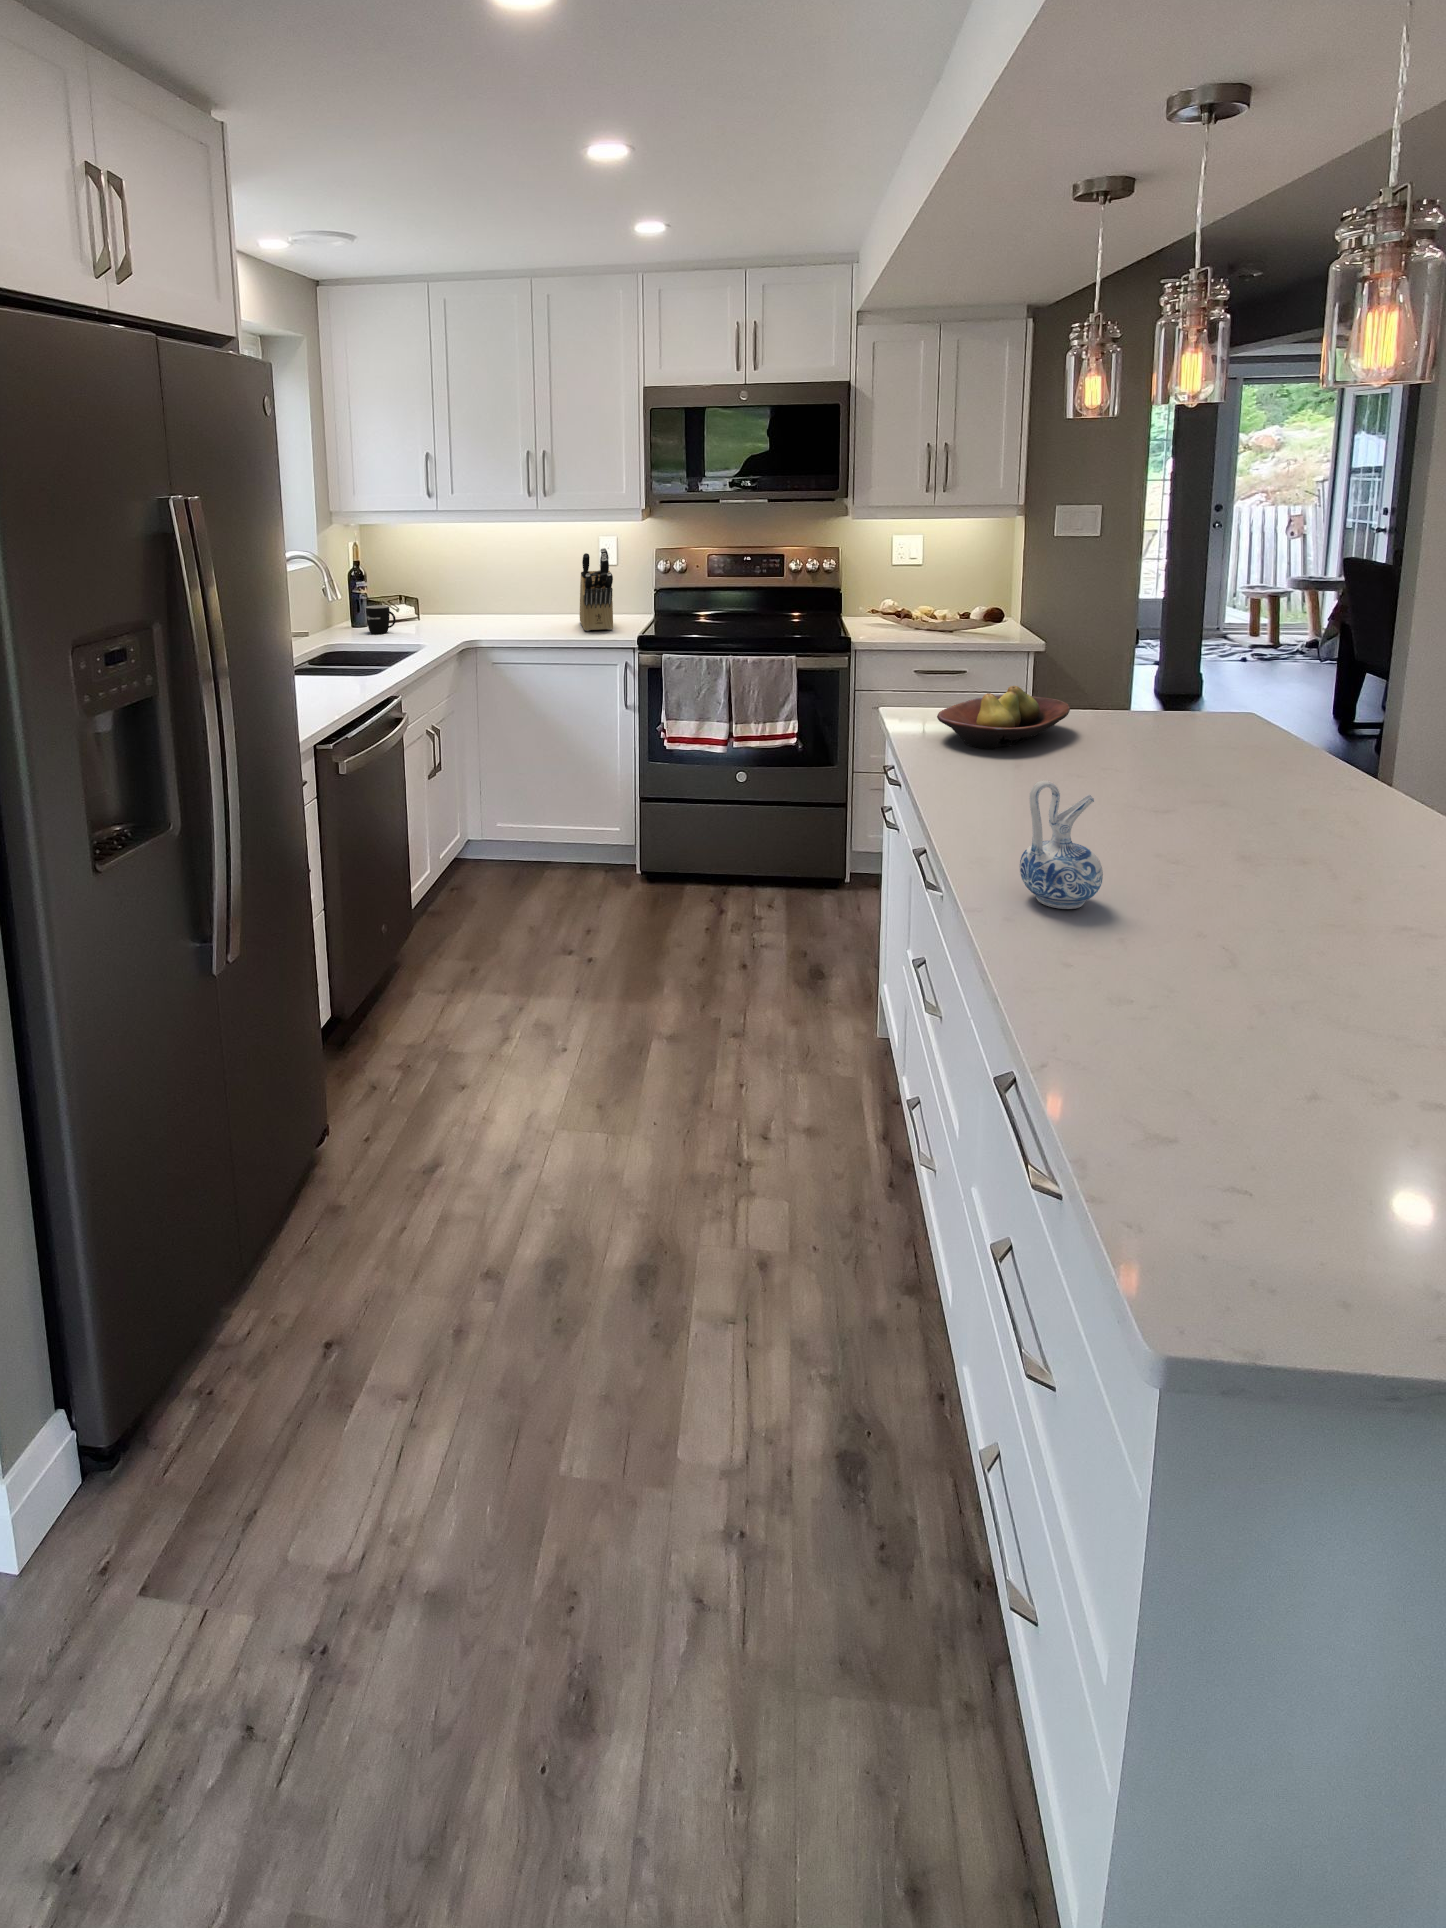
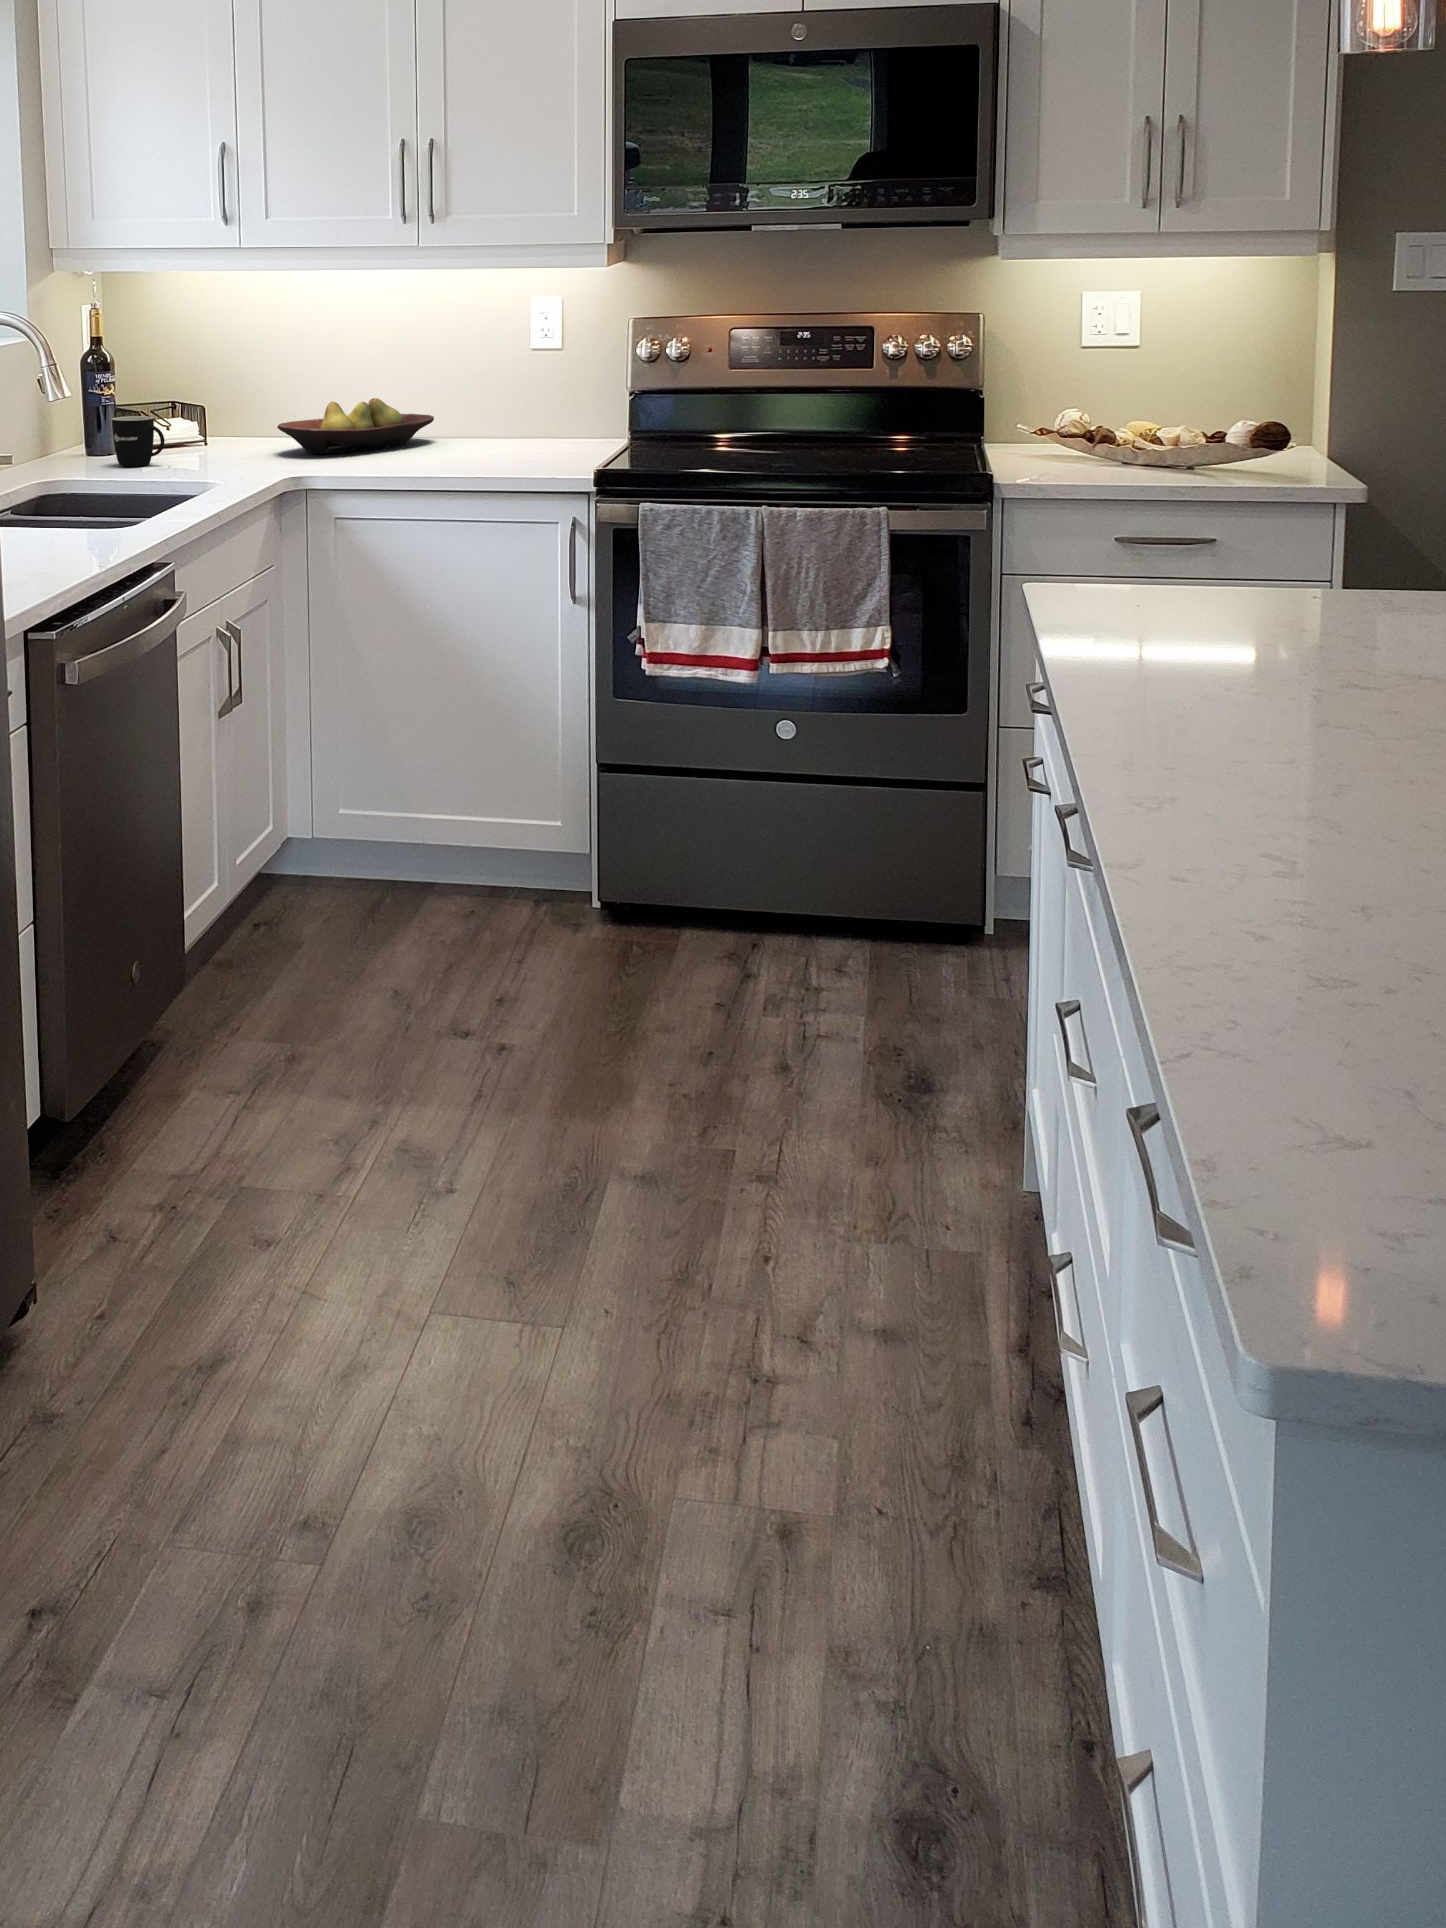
knife block: present [580,548,613,631] -> none [495,312,555,463]
fruit bowl: present [937,686,1070,749] -> present [277,398,434,454]
ceramic pitcher: present [1020,780,1103,909] -> none [1212,652,1354,873]

